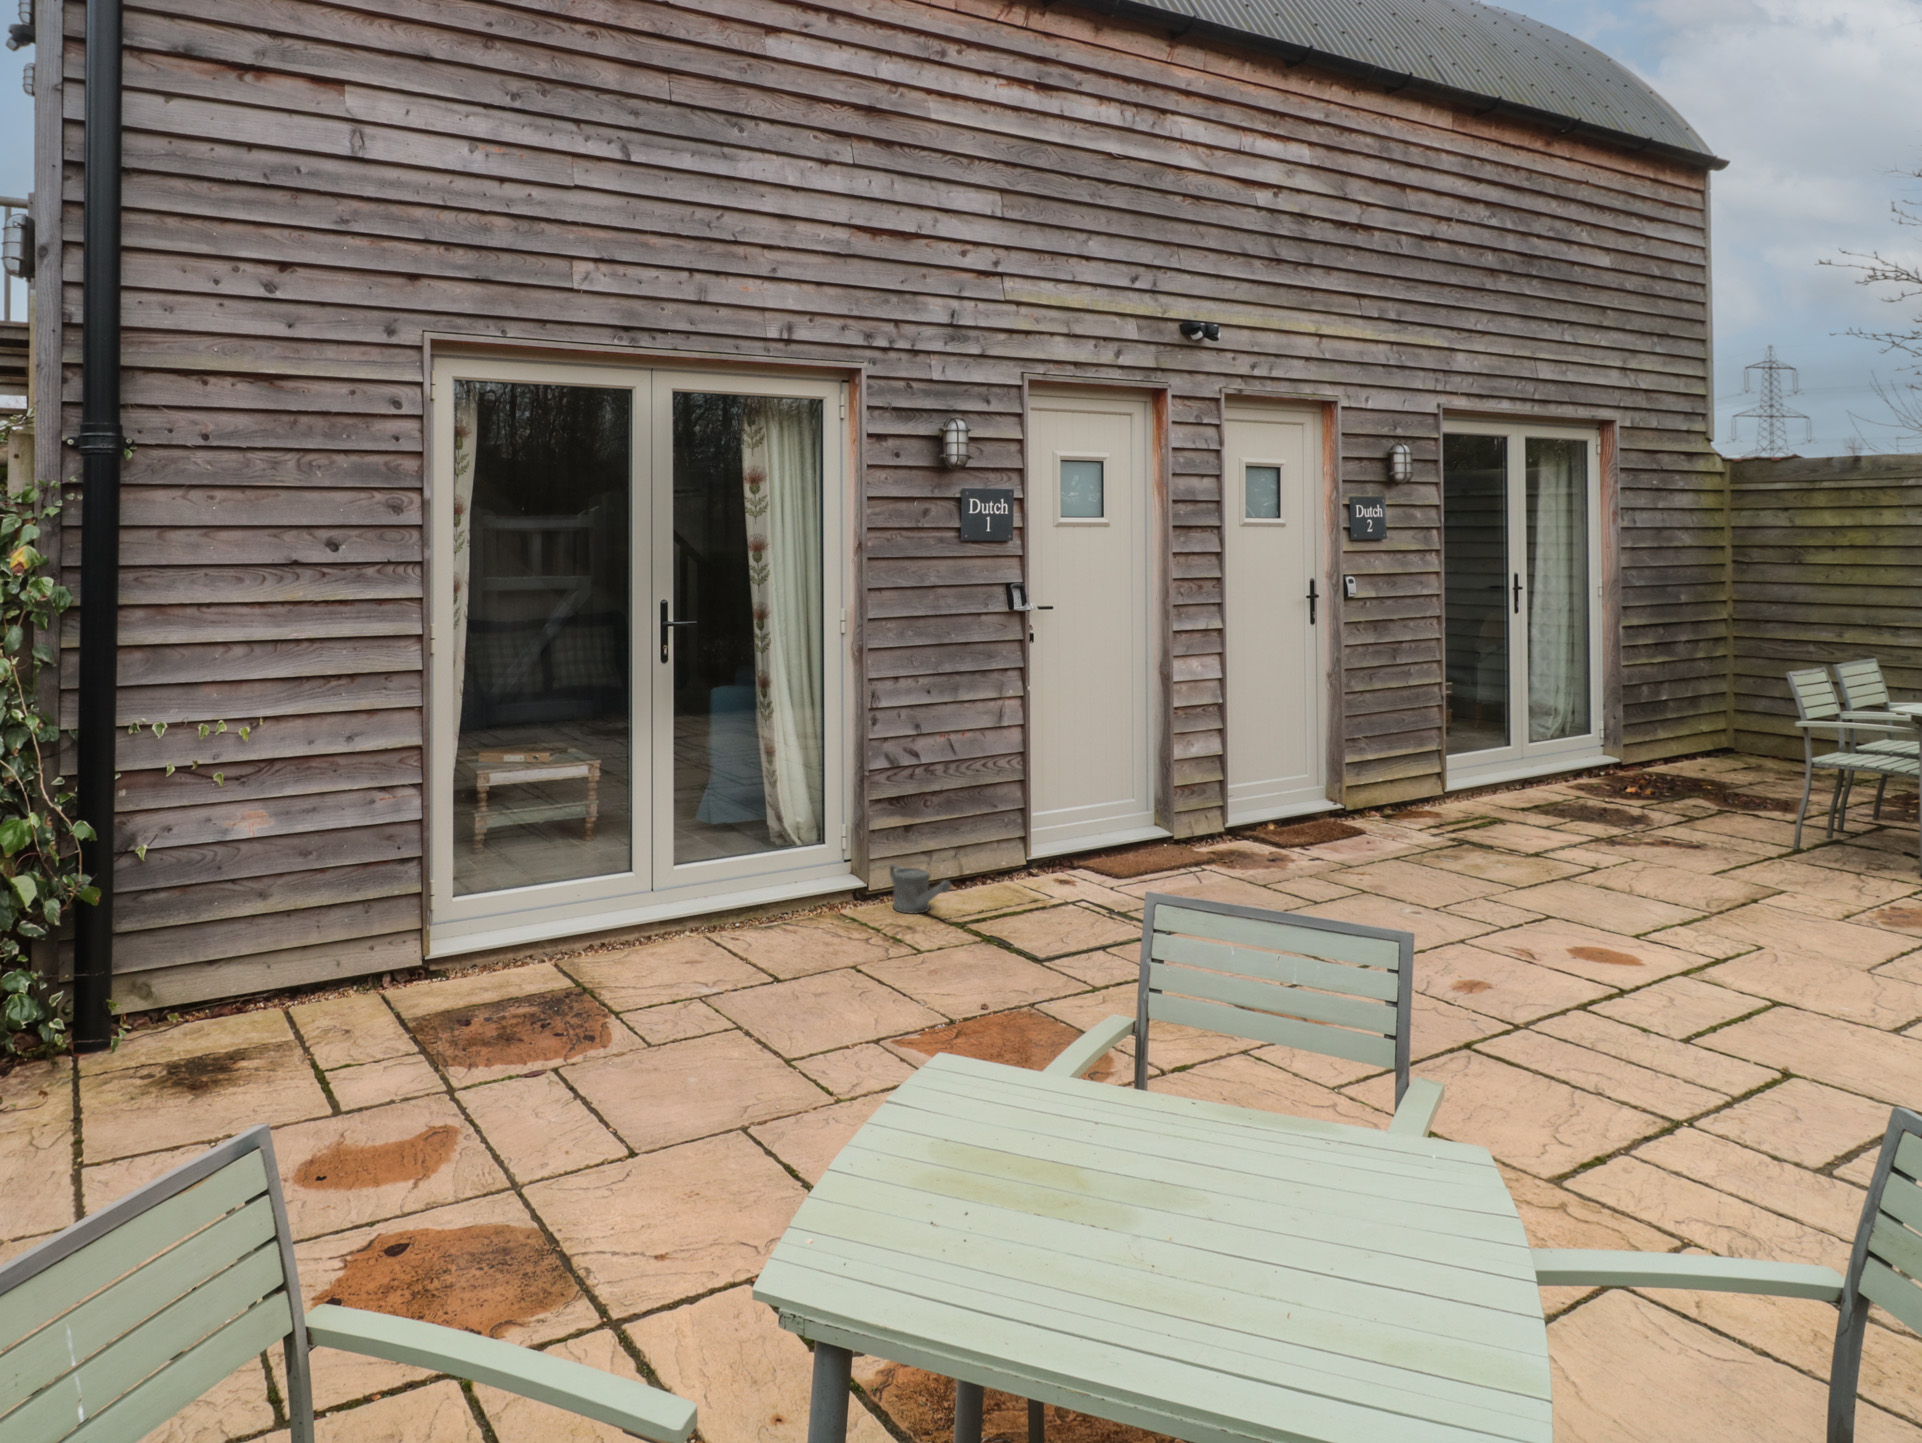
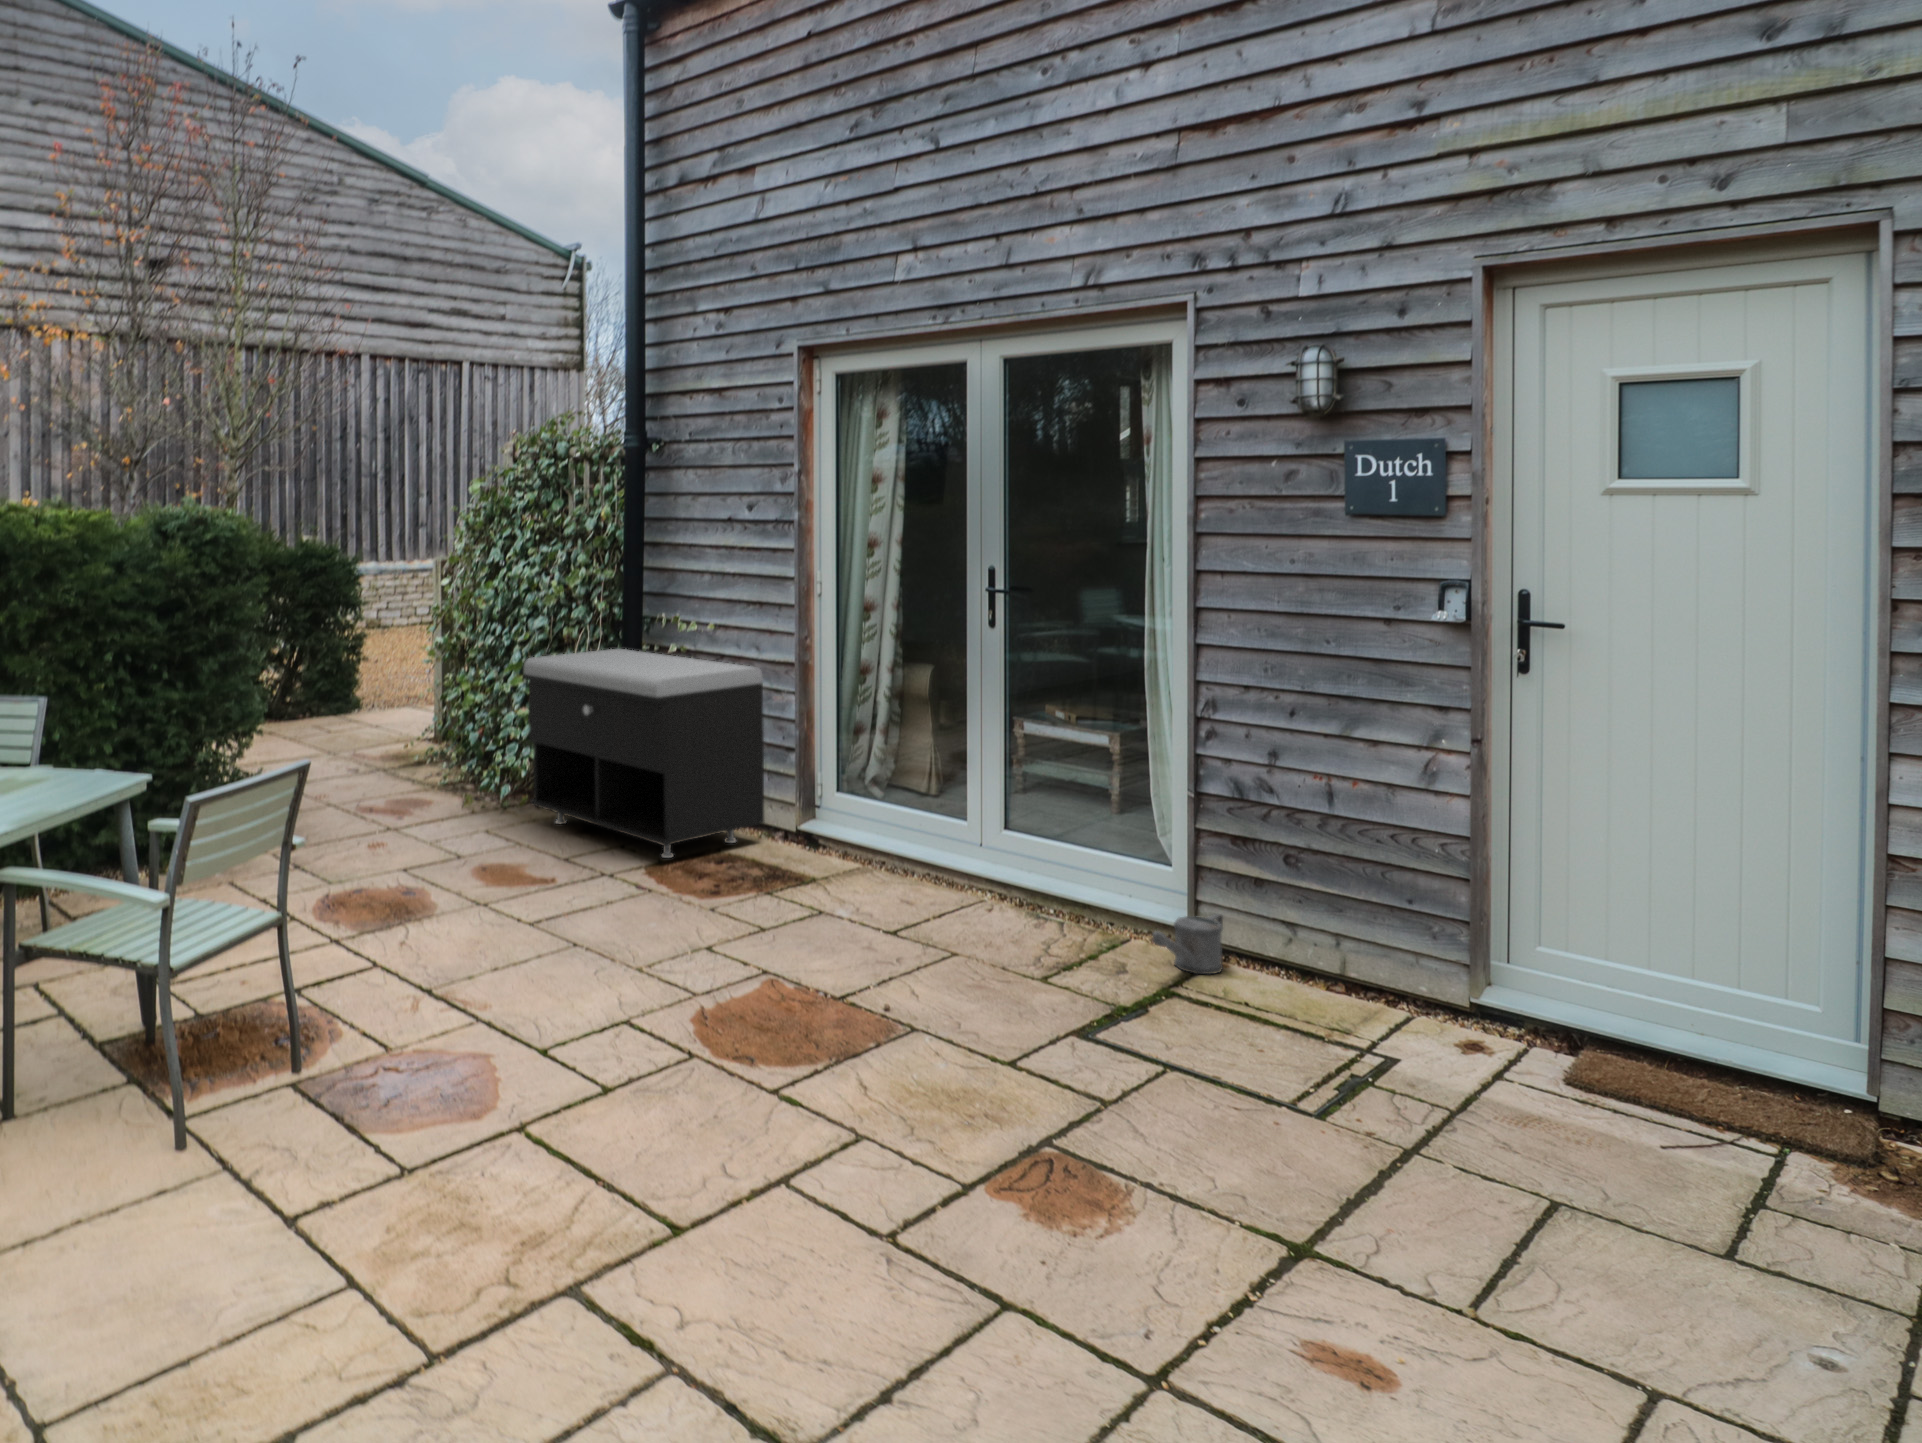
storage bench: none [13,753,421,1106] -> present [523,648,764,858]

